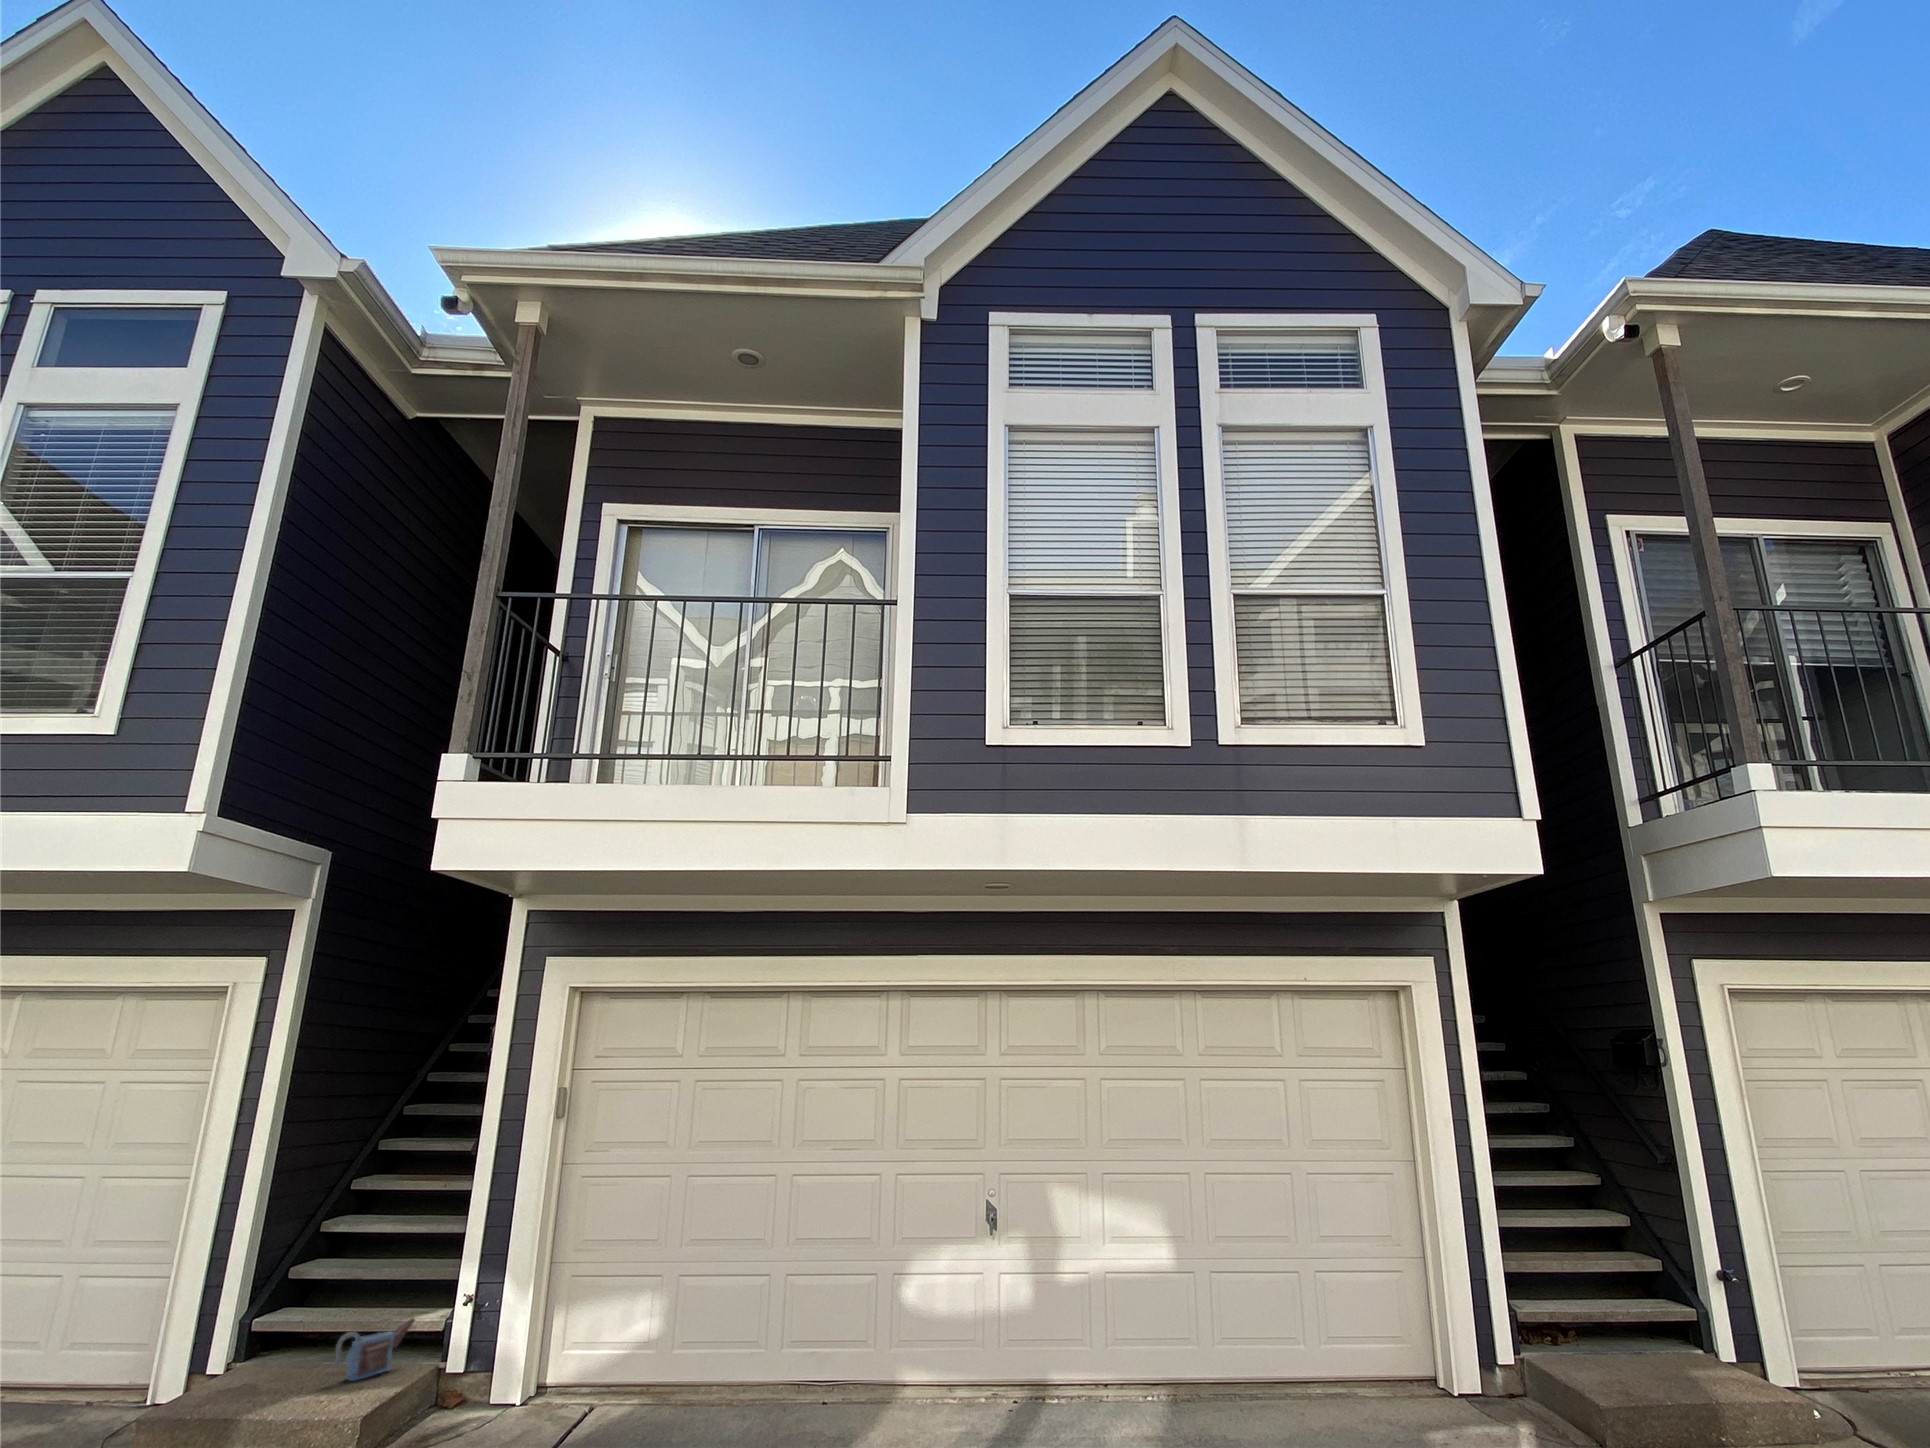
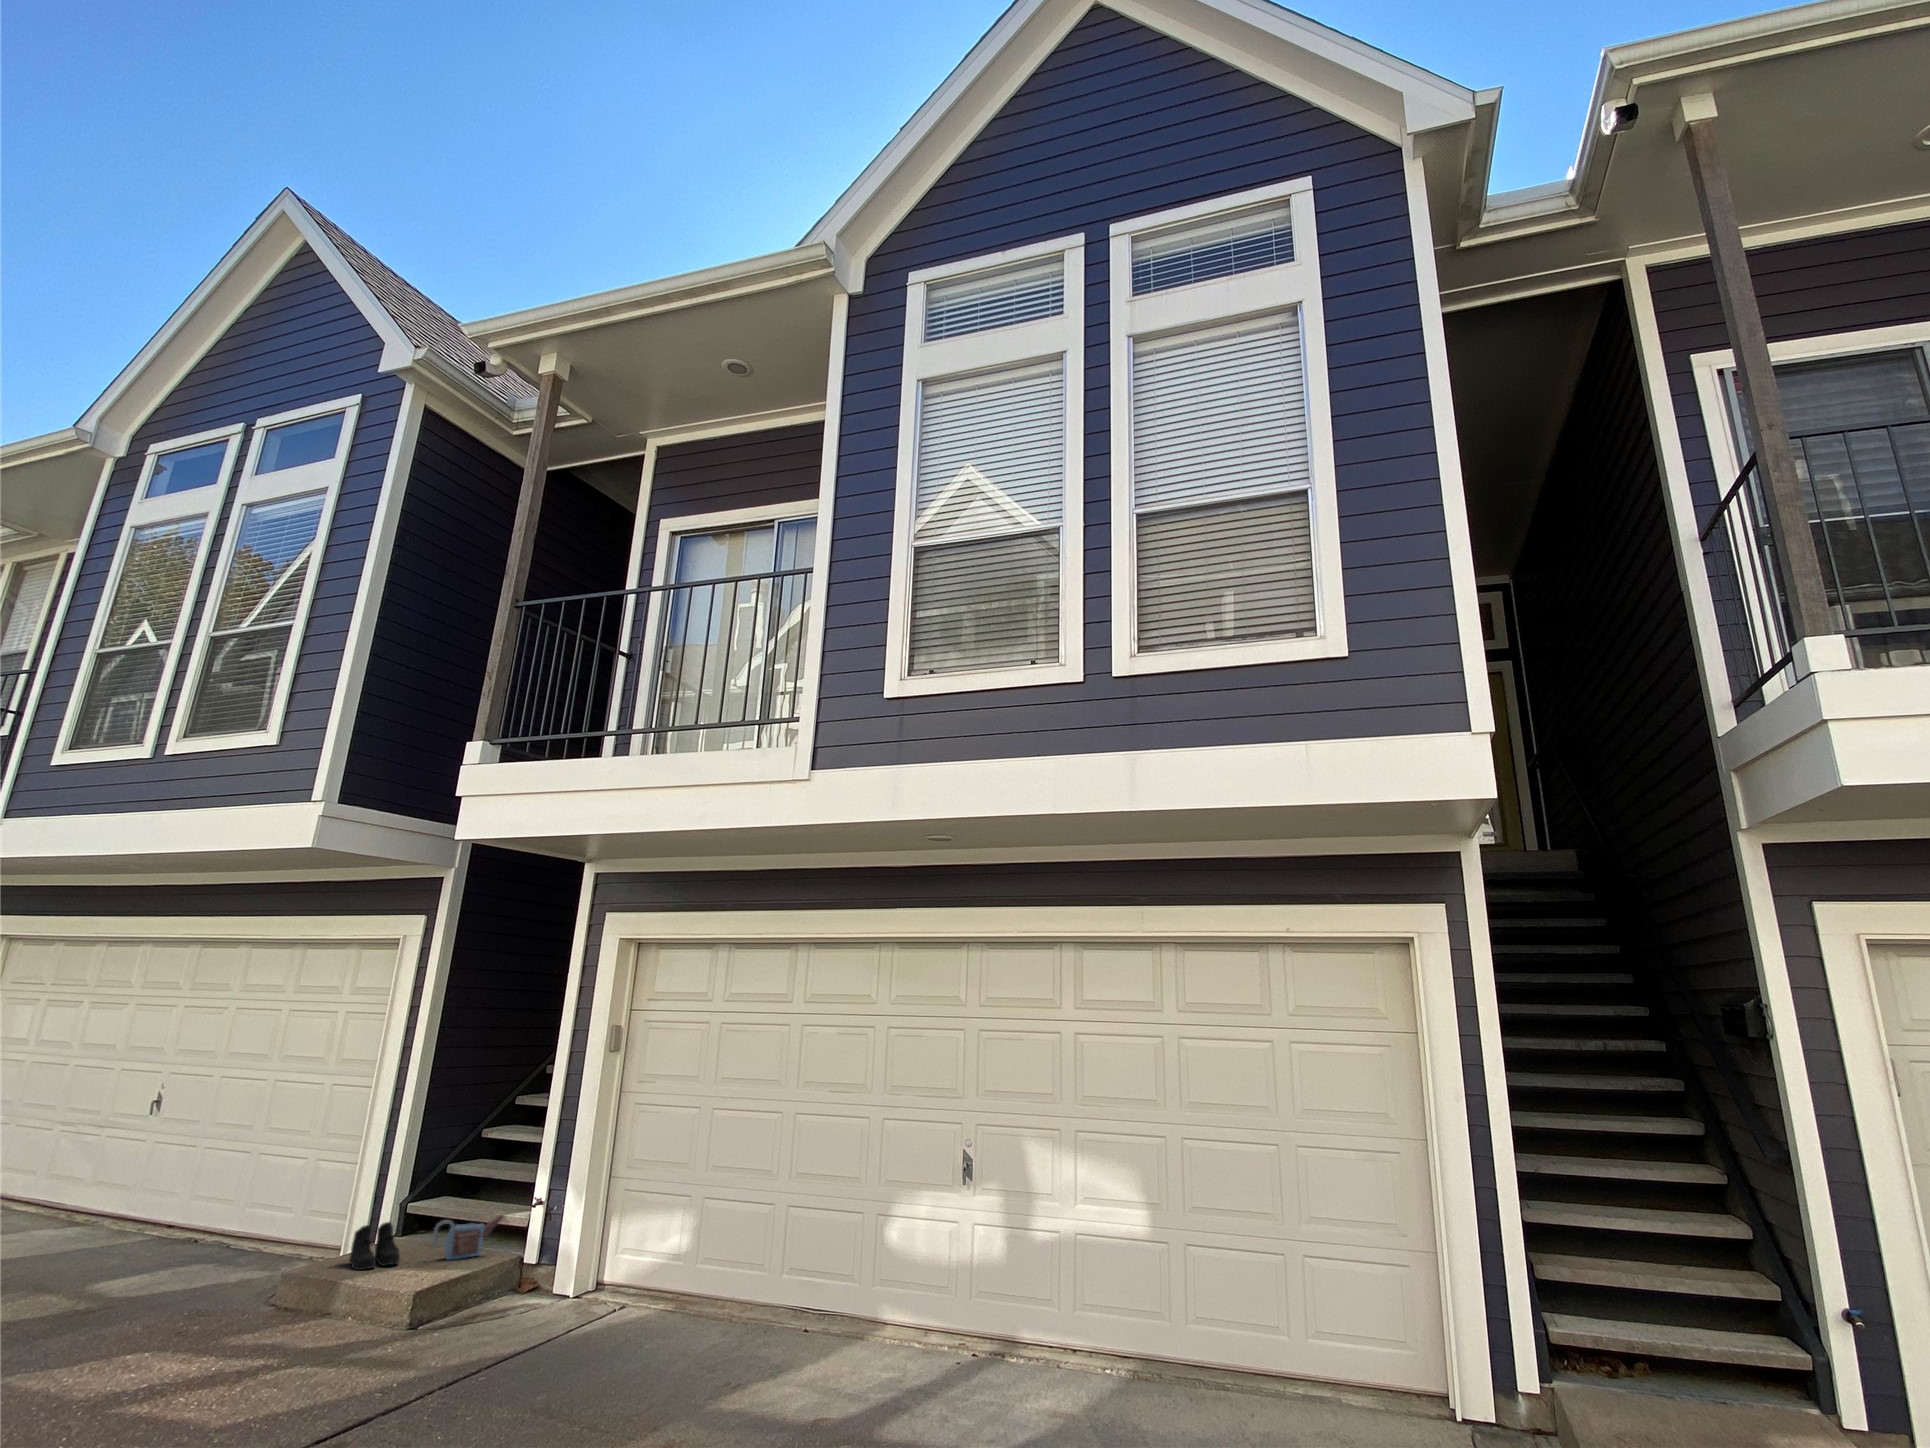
boots: none [226,1343,299,1411] -> present [350,1222,400,1270]

